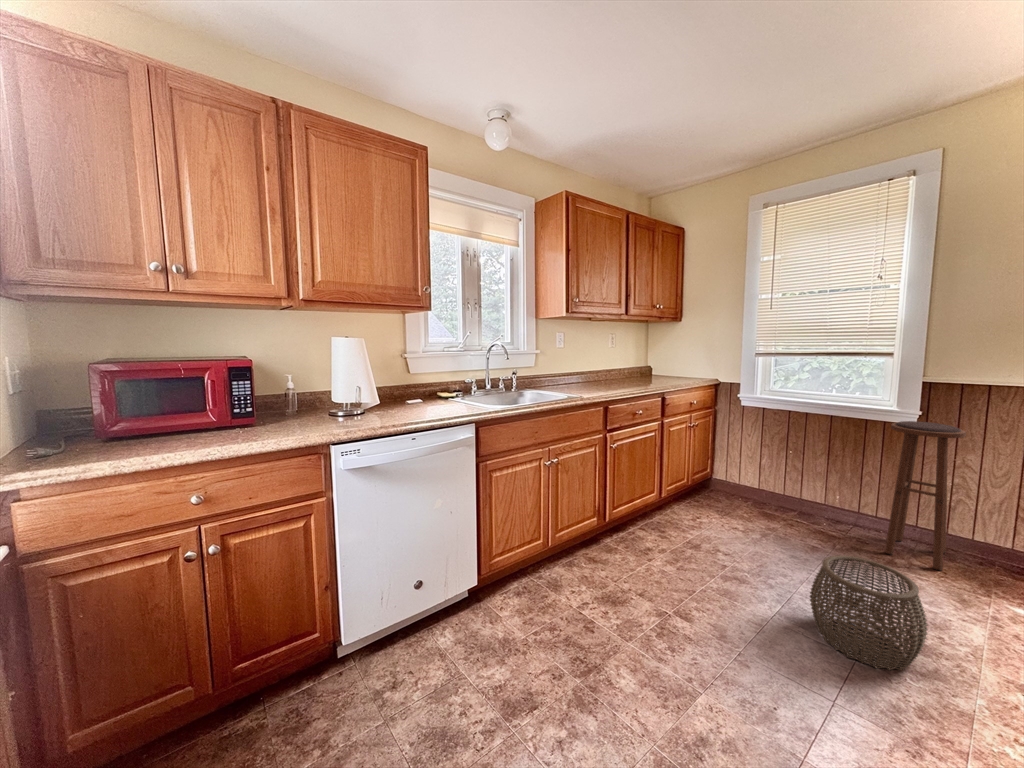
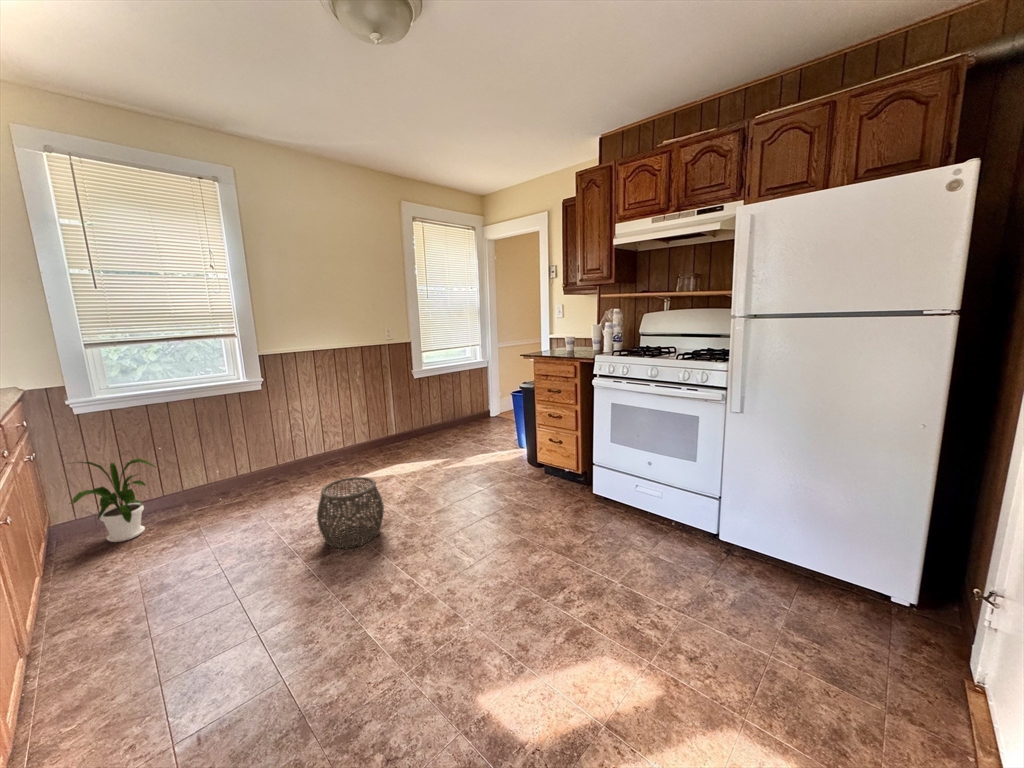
stool: present [885,421,966,570] -> none [255,384,312,492]
house plant: none [701,438,765,512] -> present [71,459,156,542]

